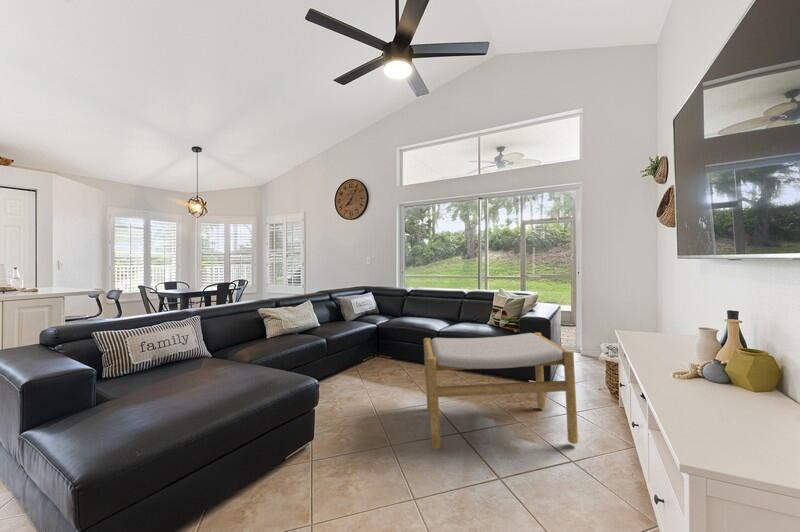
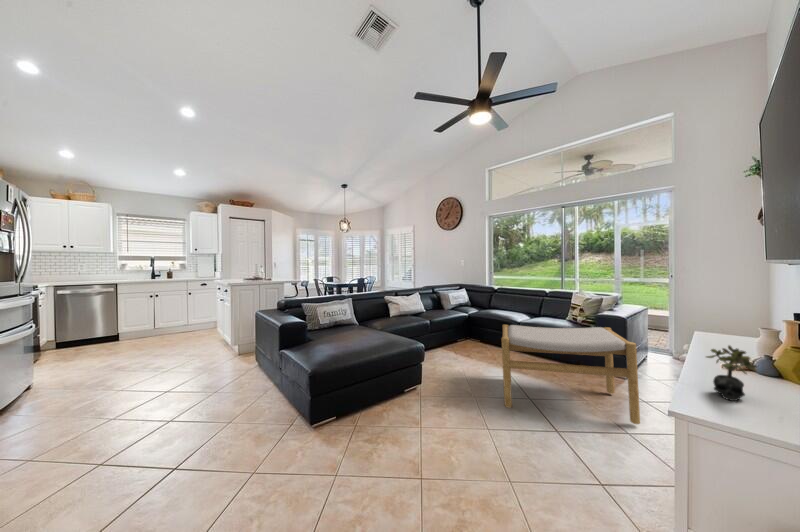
succulent plant: none [686,356,744,425] -> present [707,346,757,401]

